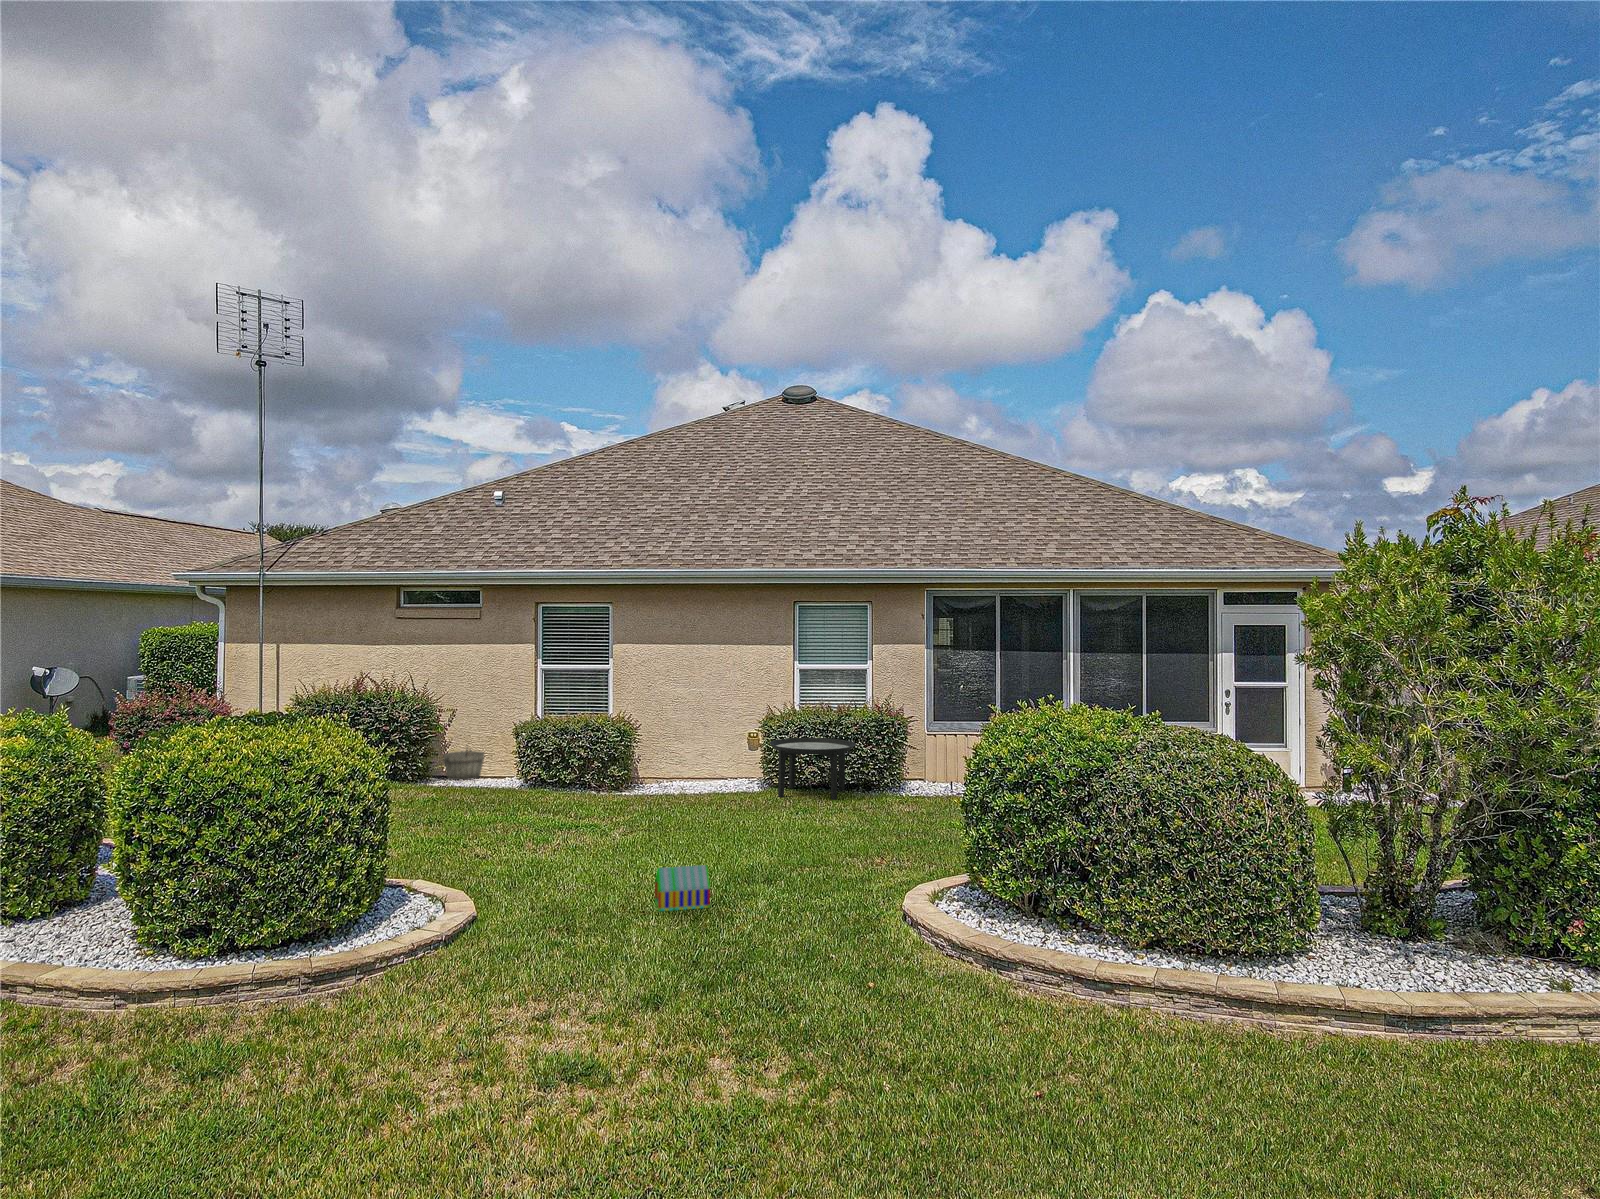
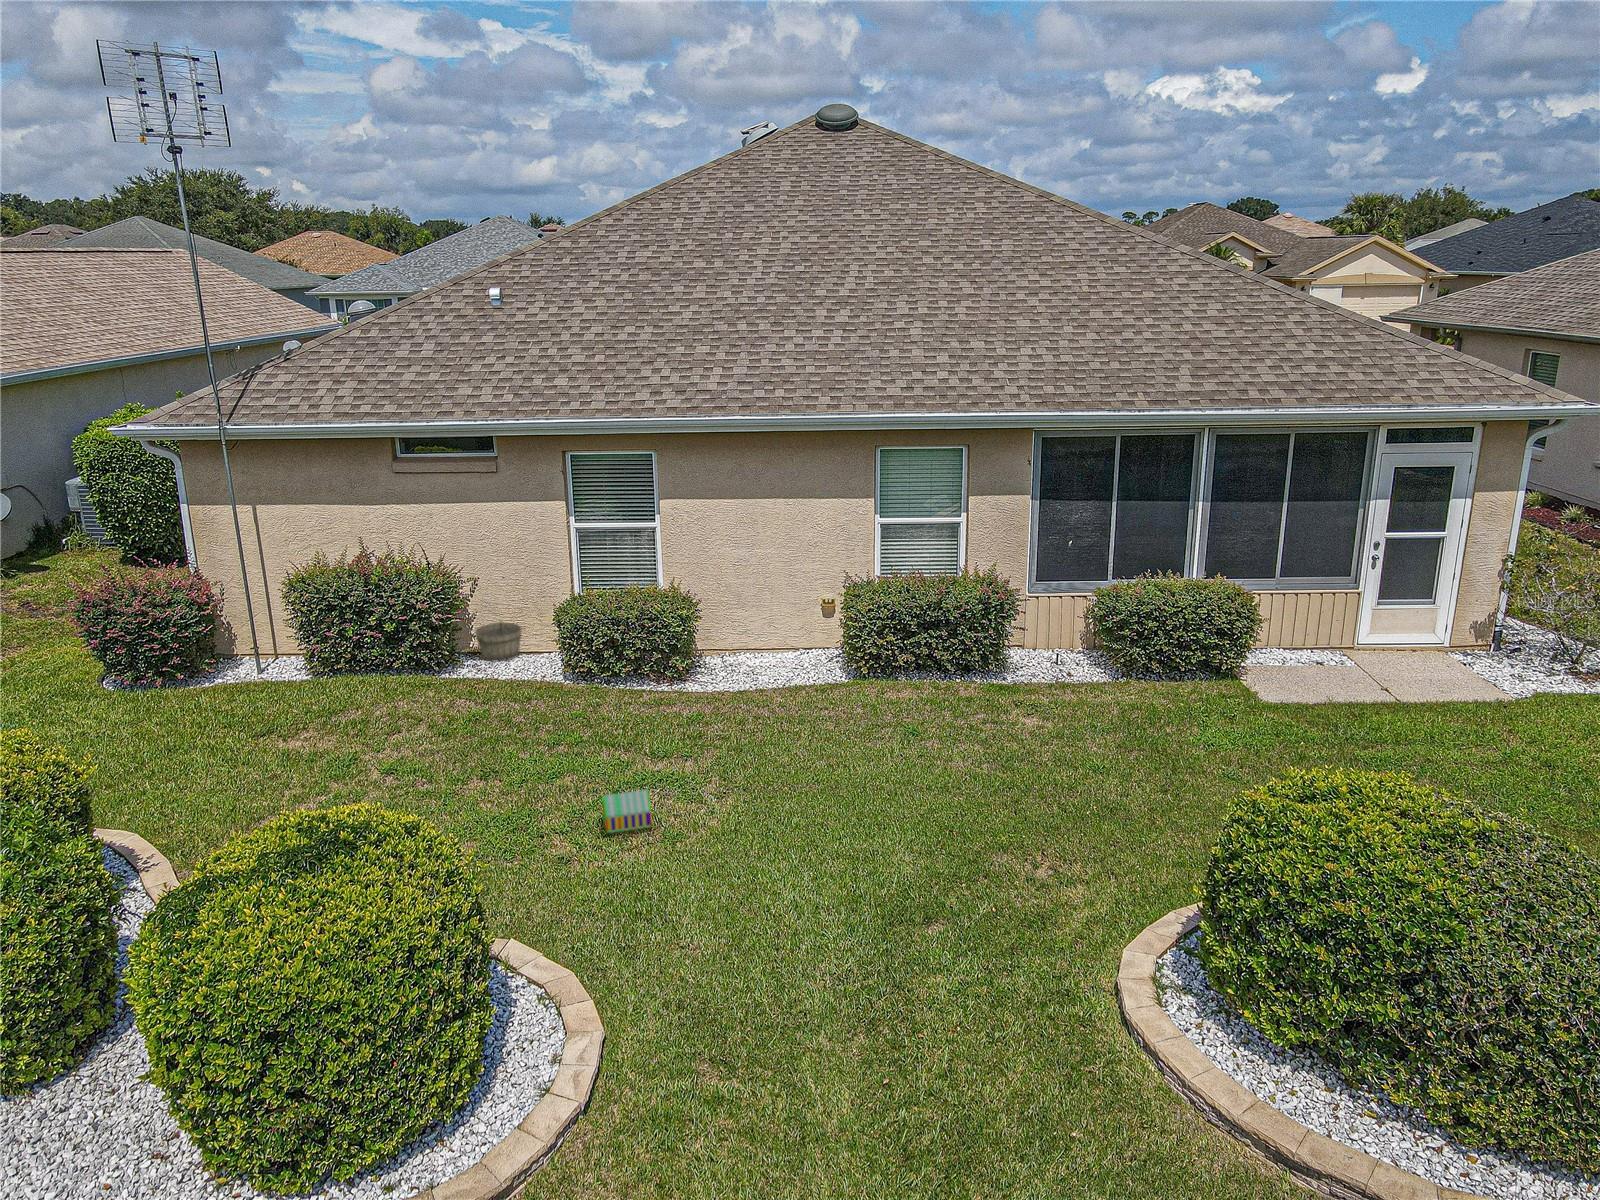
round table: present [770,738,856,800] -> none [855,615,954,698]
toy house: present [655,865,710,911] -> present [602,790,652,833]

